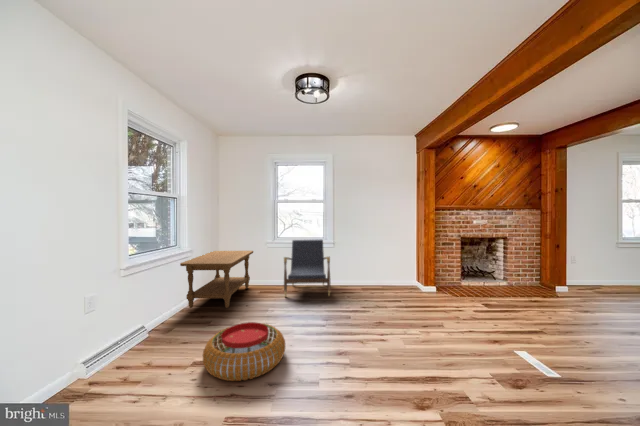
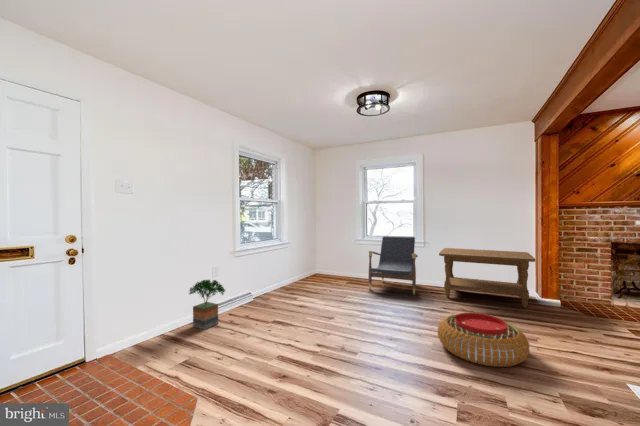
coffee table: present [180,251,253,308] -> present [439,248,535,308]
pouf: present [203,322,285,381] -> present [438,313,530,367]
potted tree: none [44,324,118,407] -> present [189,280,225,330]

